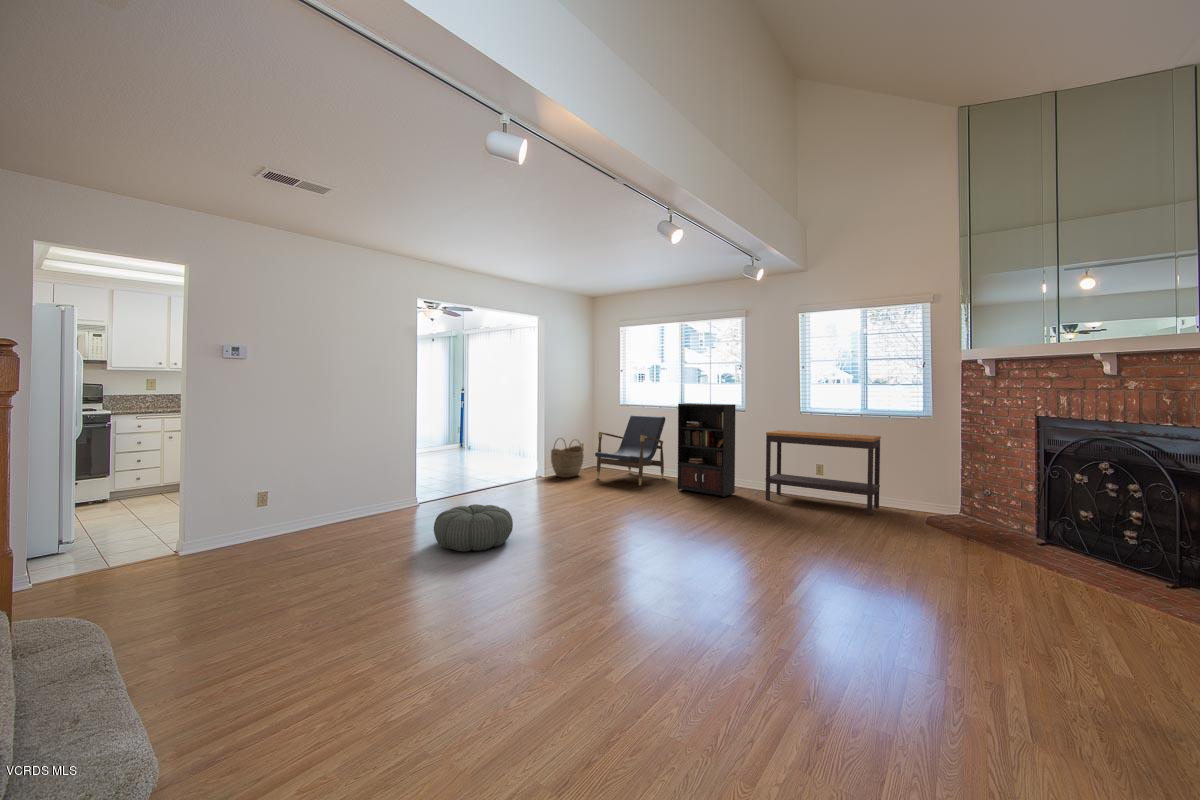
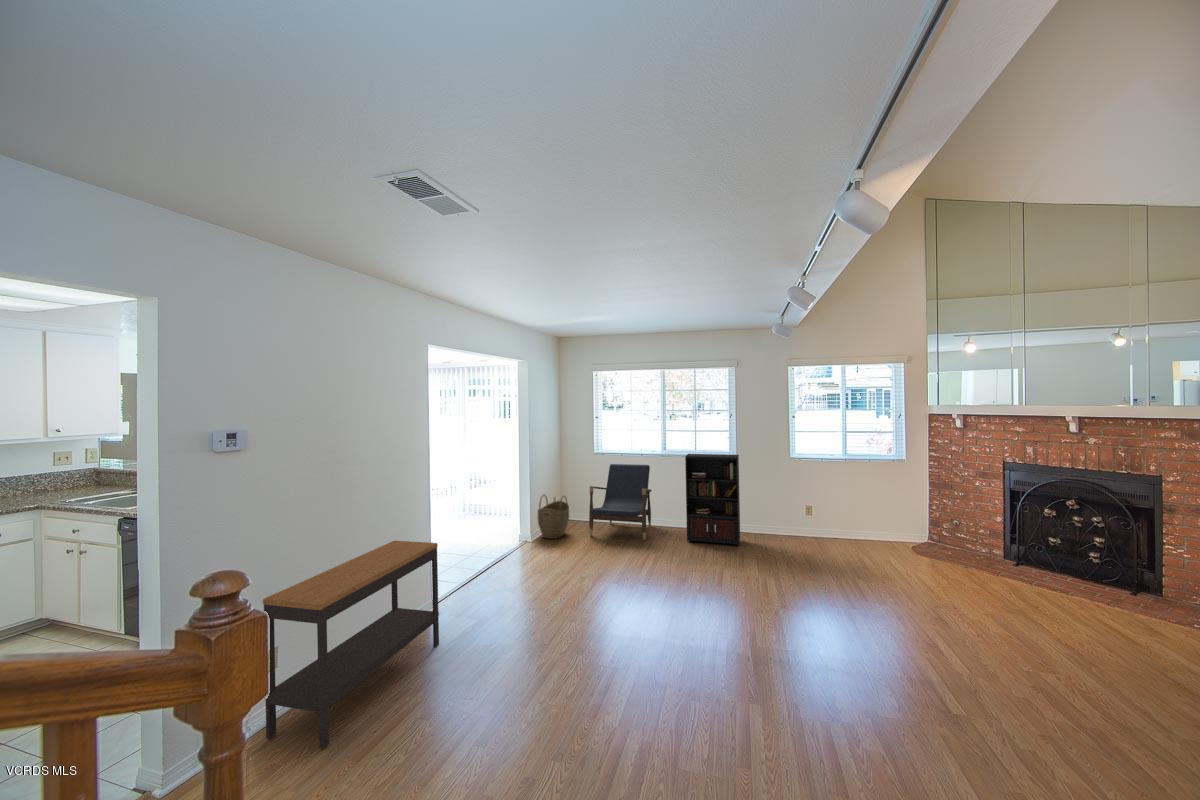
console table: present [765,430,881,515] -> present [263,541,439,749]
pouf: present [434,504,513,551] -> none [545,609,637,683]

